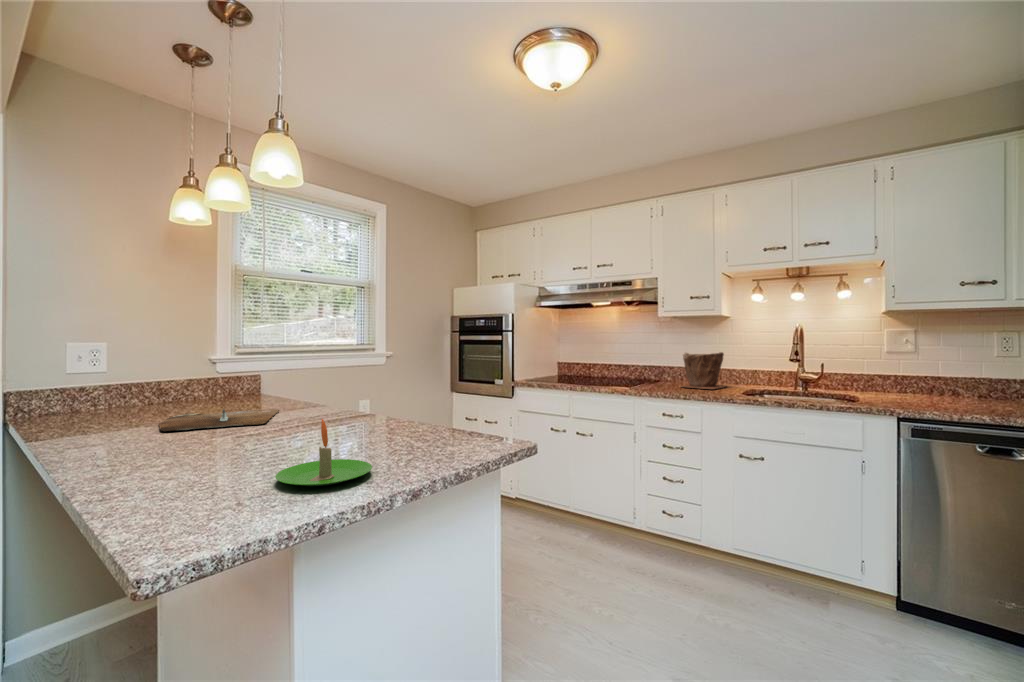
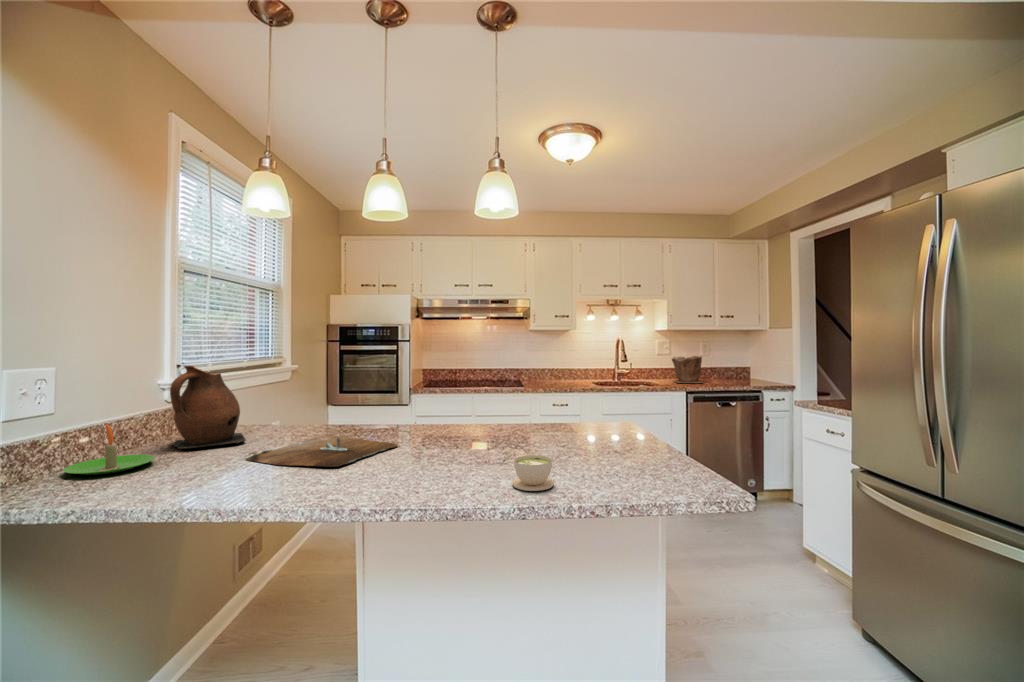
ceramic pitcher: none [177,344,247,407] -> present [170,366,246,449]
plant pot: present [681,352,726,389] -> present [672,356,703,383]
candle: present [275,419,372,486] -> present [63,424,155,475]
coffee cup: none [125,444,192,483] -> present [512,455,554,491]

